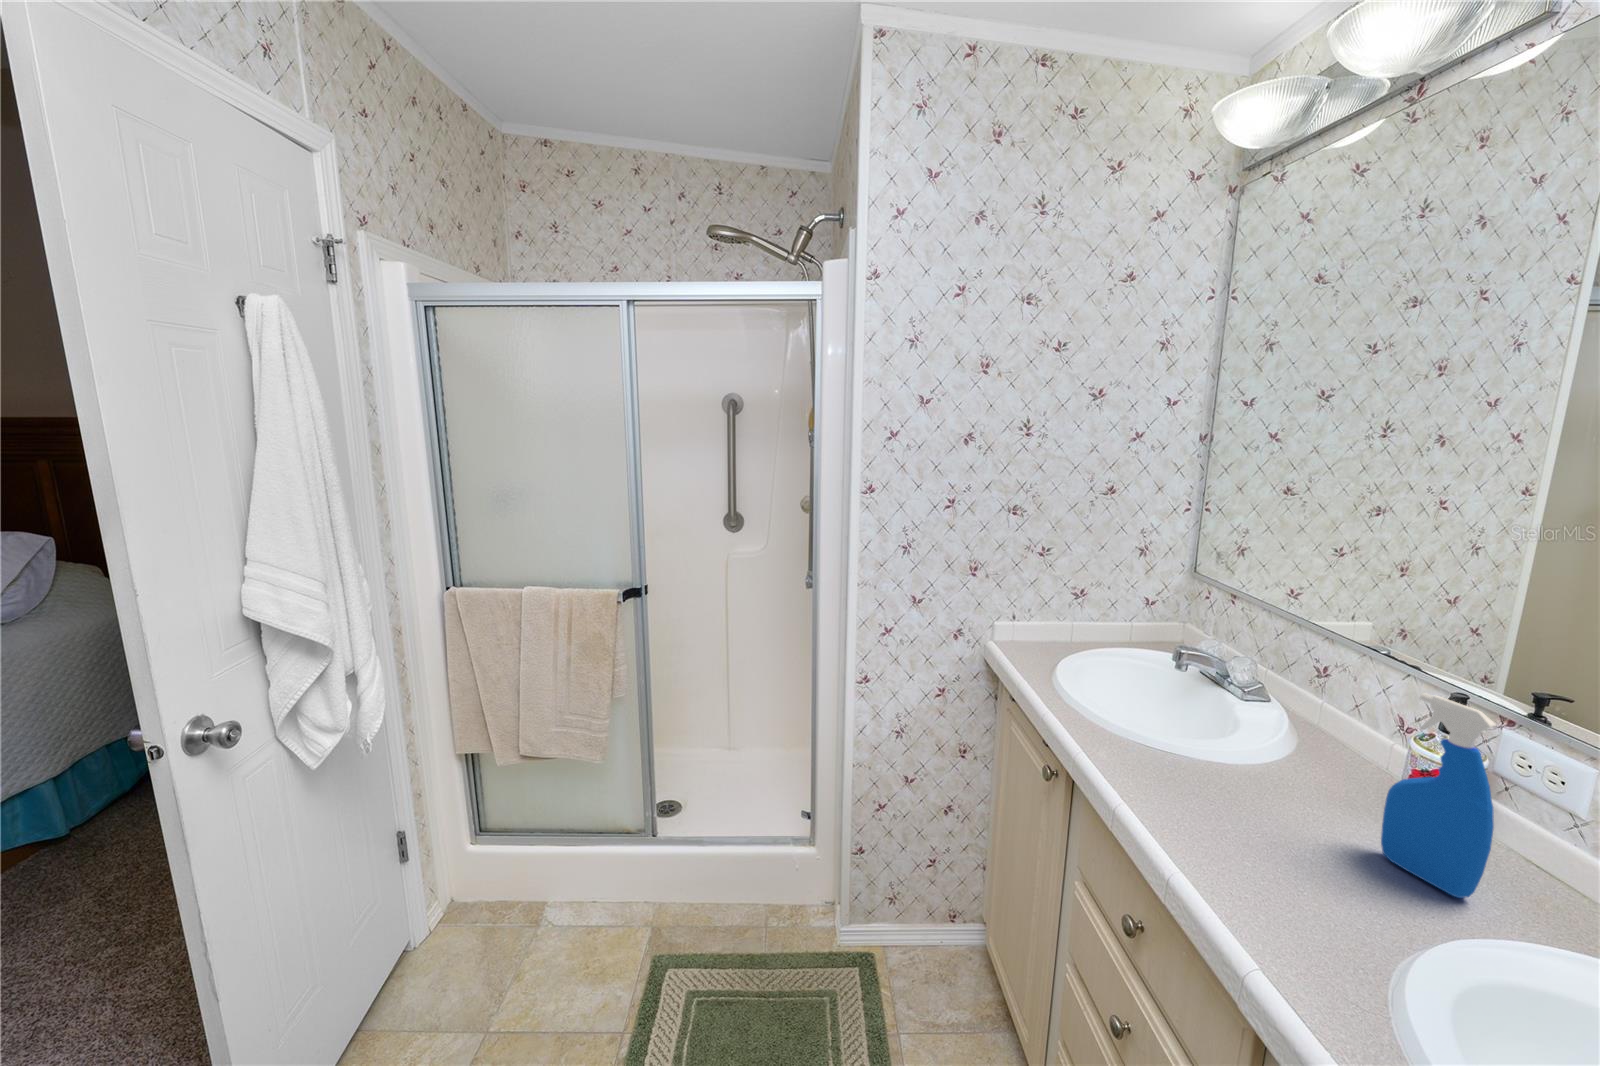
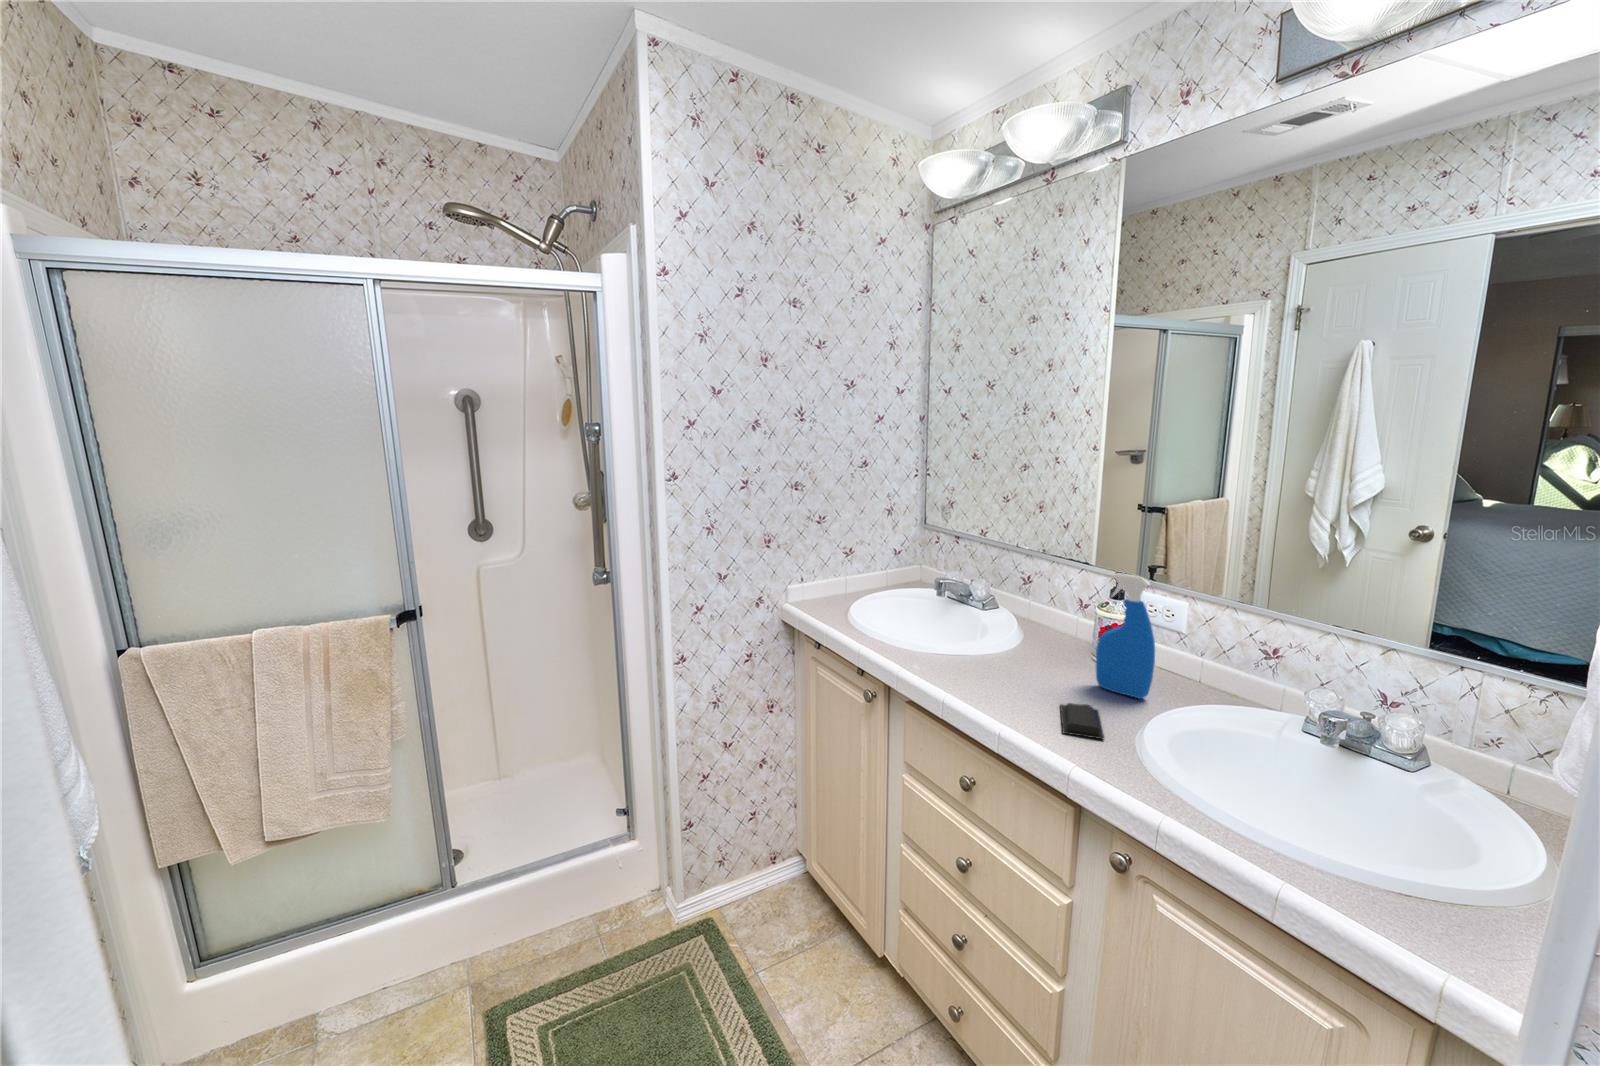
soap bar: none [1272,864,1359,942] -> present [1060,703,1104,739]

